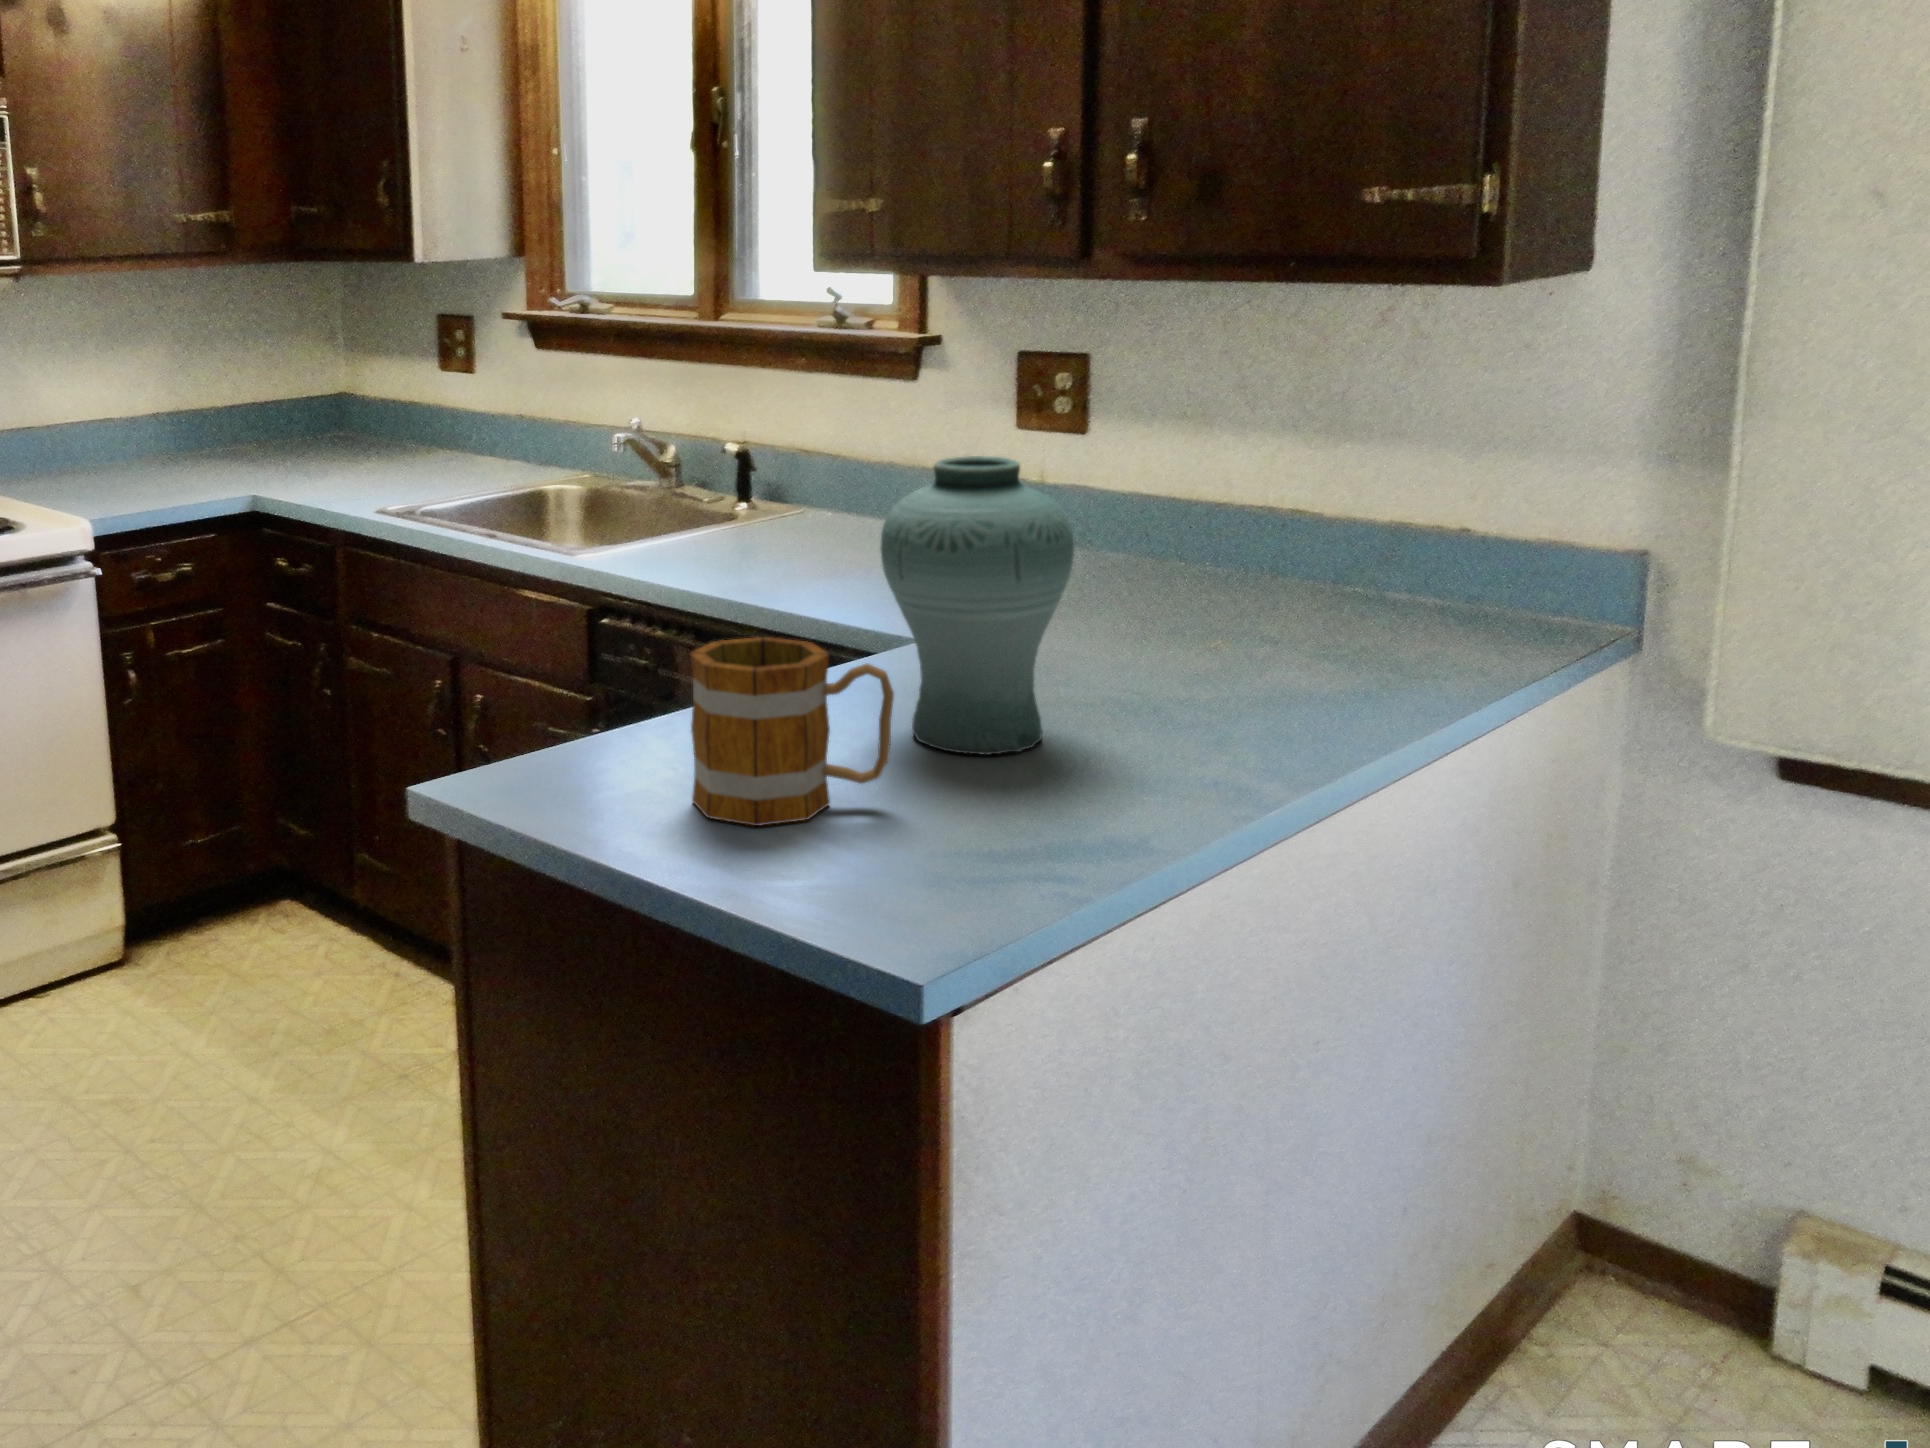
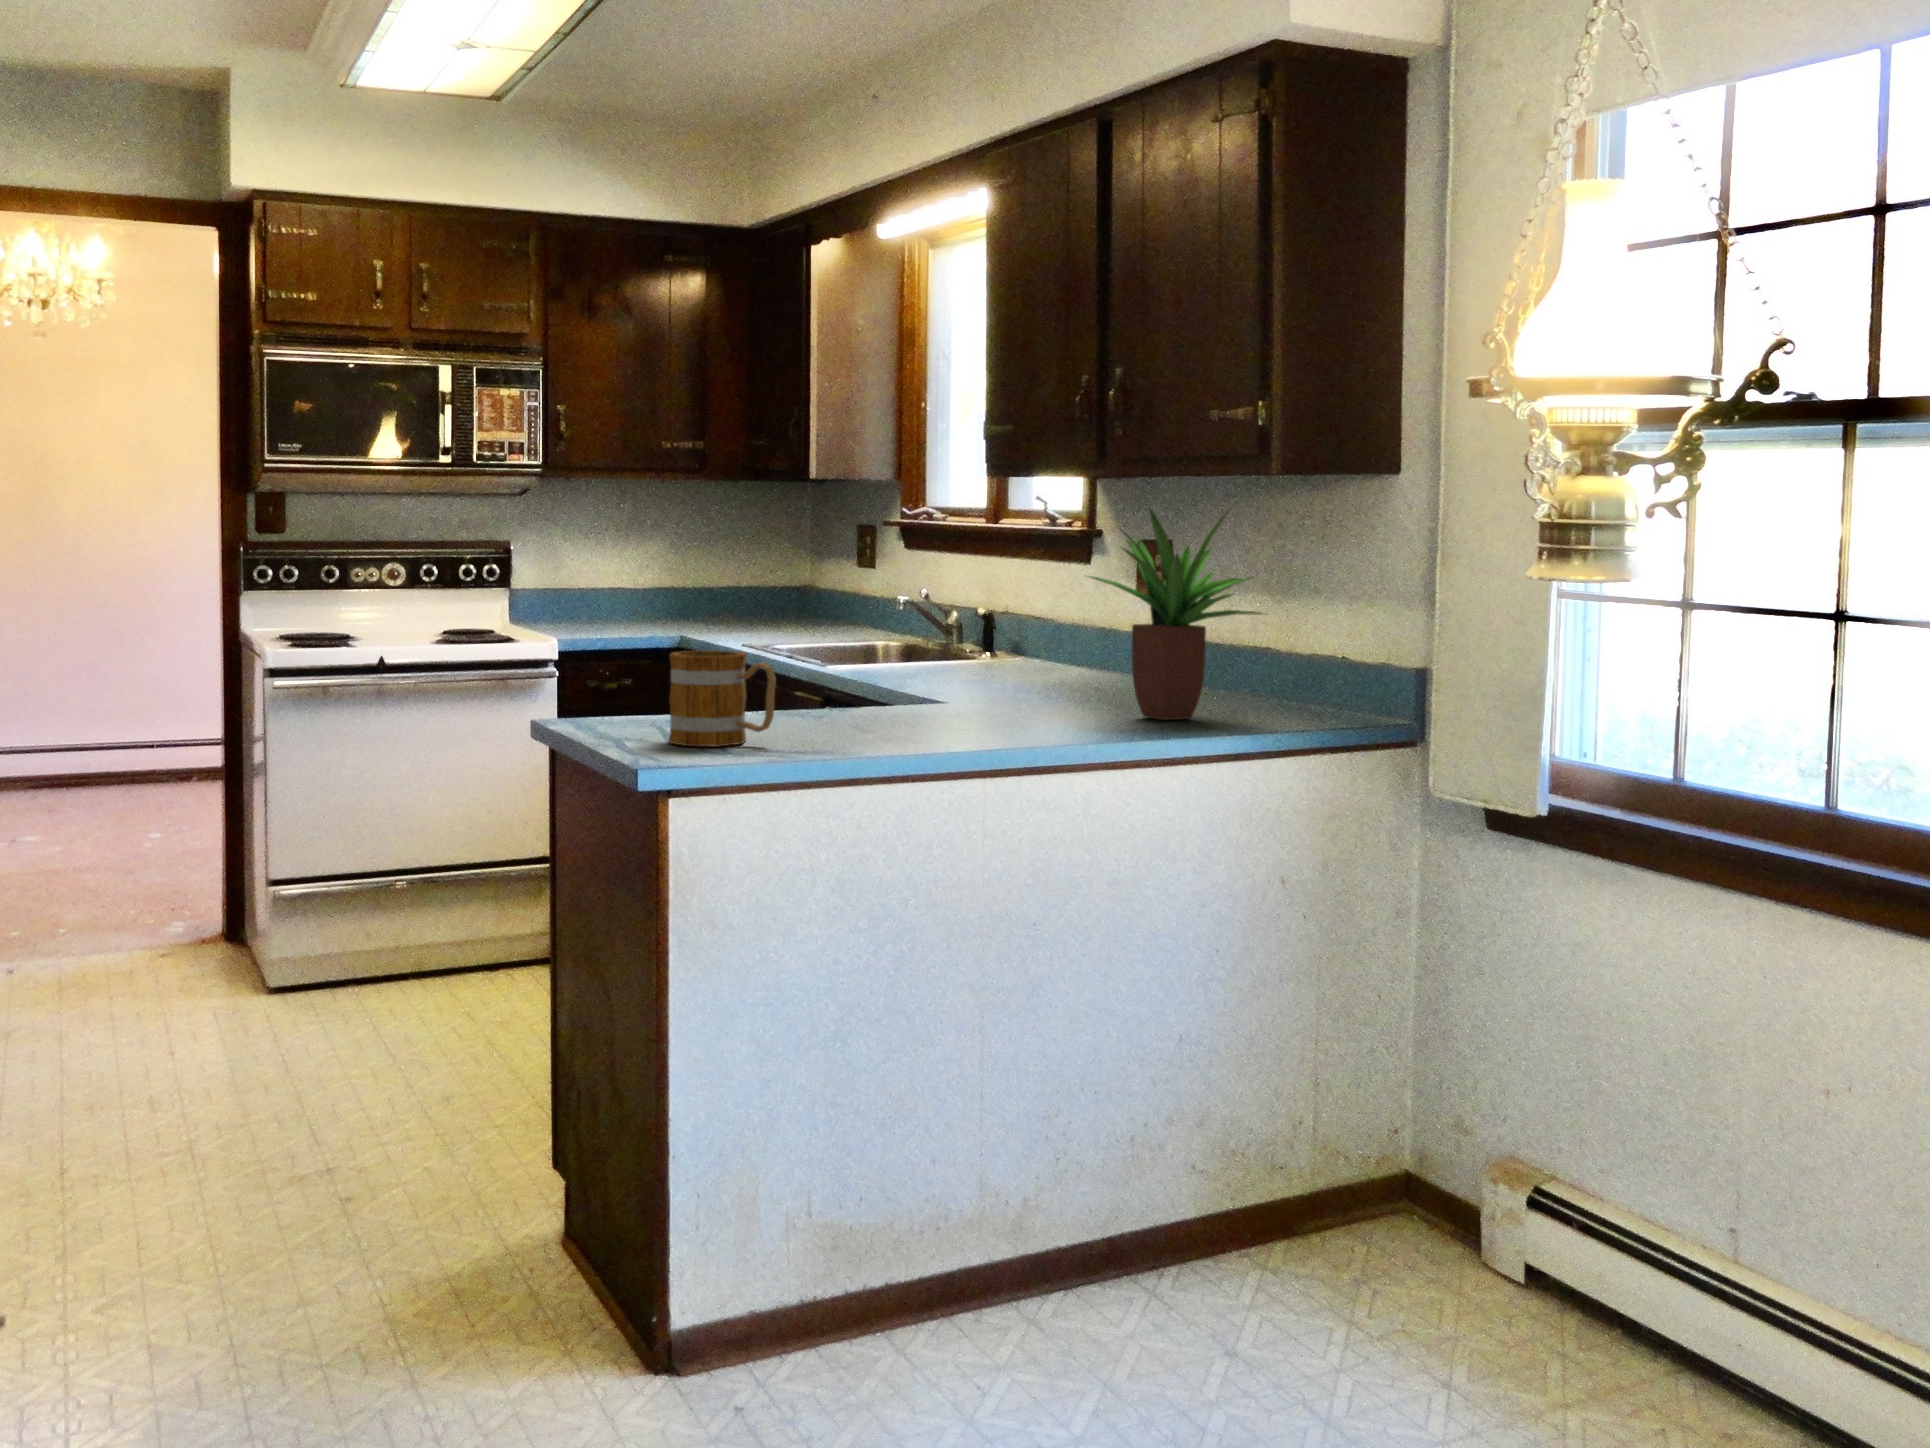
potted plant: none [1184,325,1456,651] -> present [1090,509,1261,721]
vase: present [881,456,1074,755] -> none [824,563,938,737]

